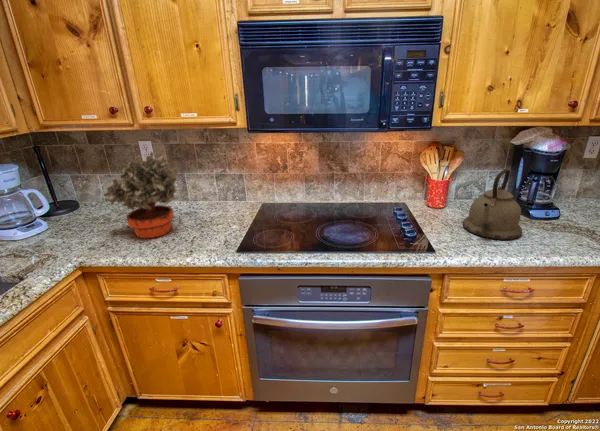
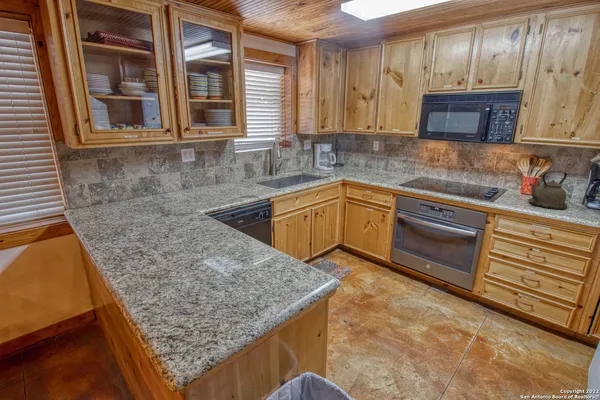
potted plant: present [104,152,179,238] -> none [356,143,386,177]

